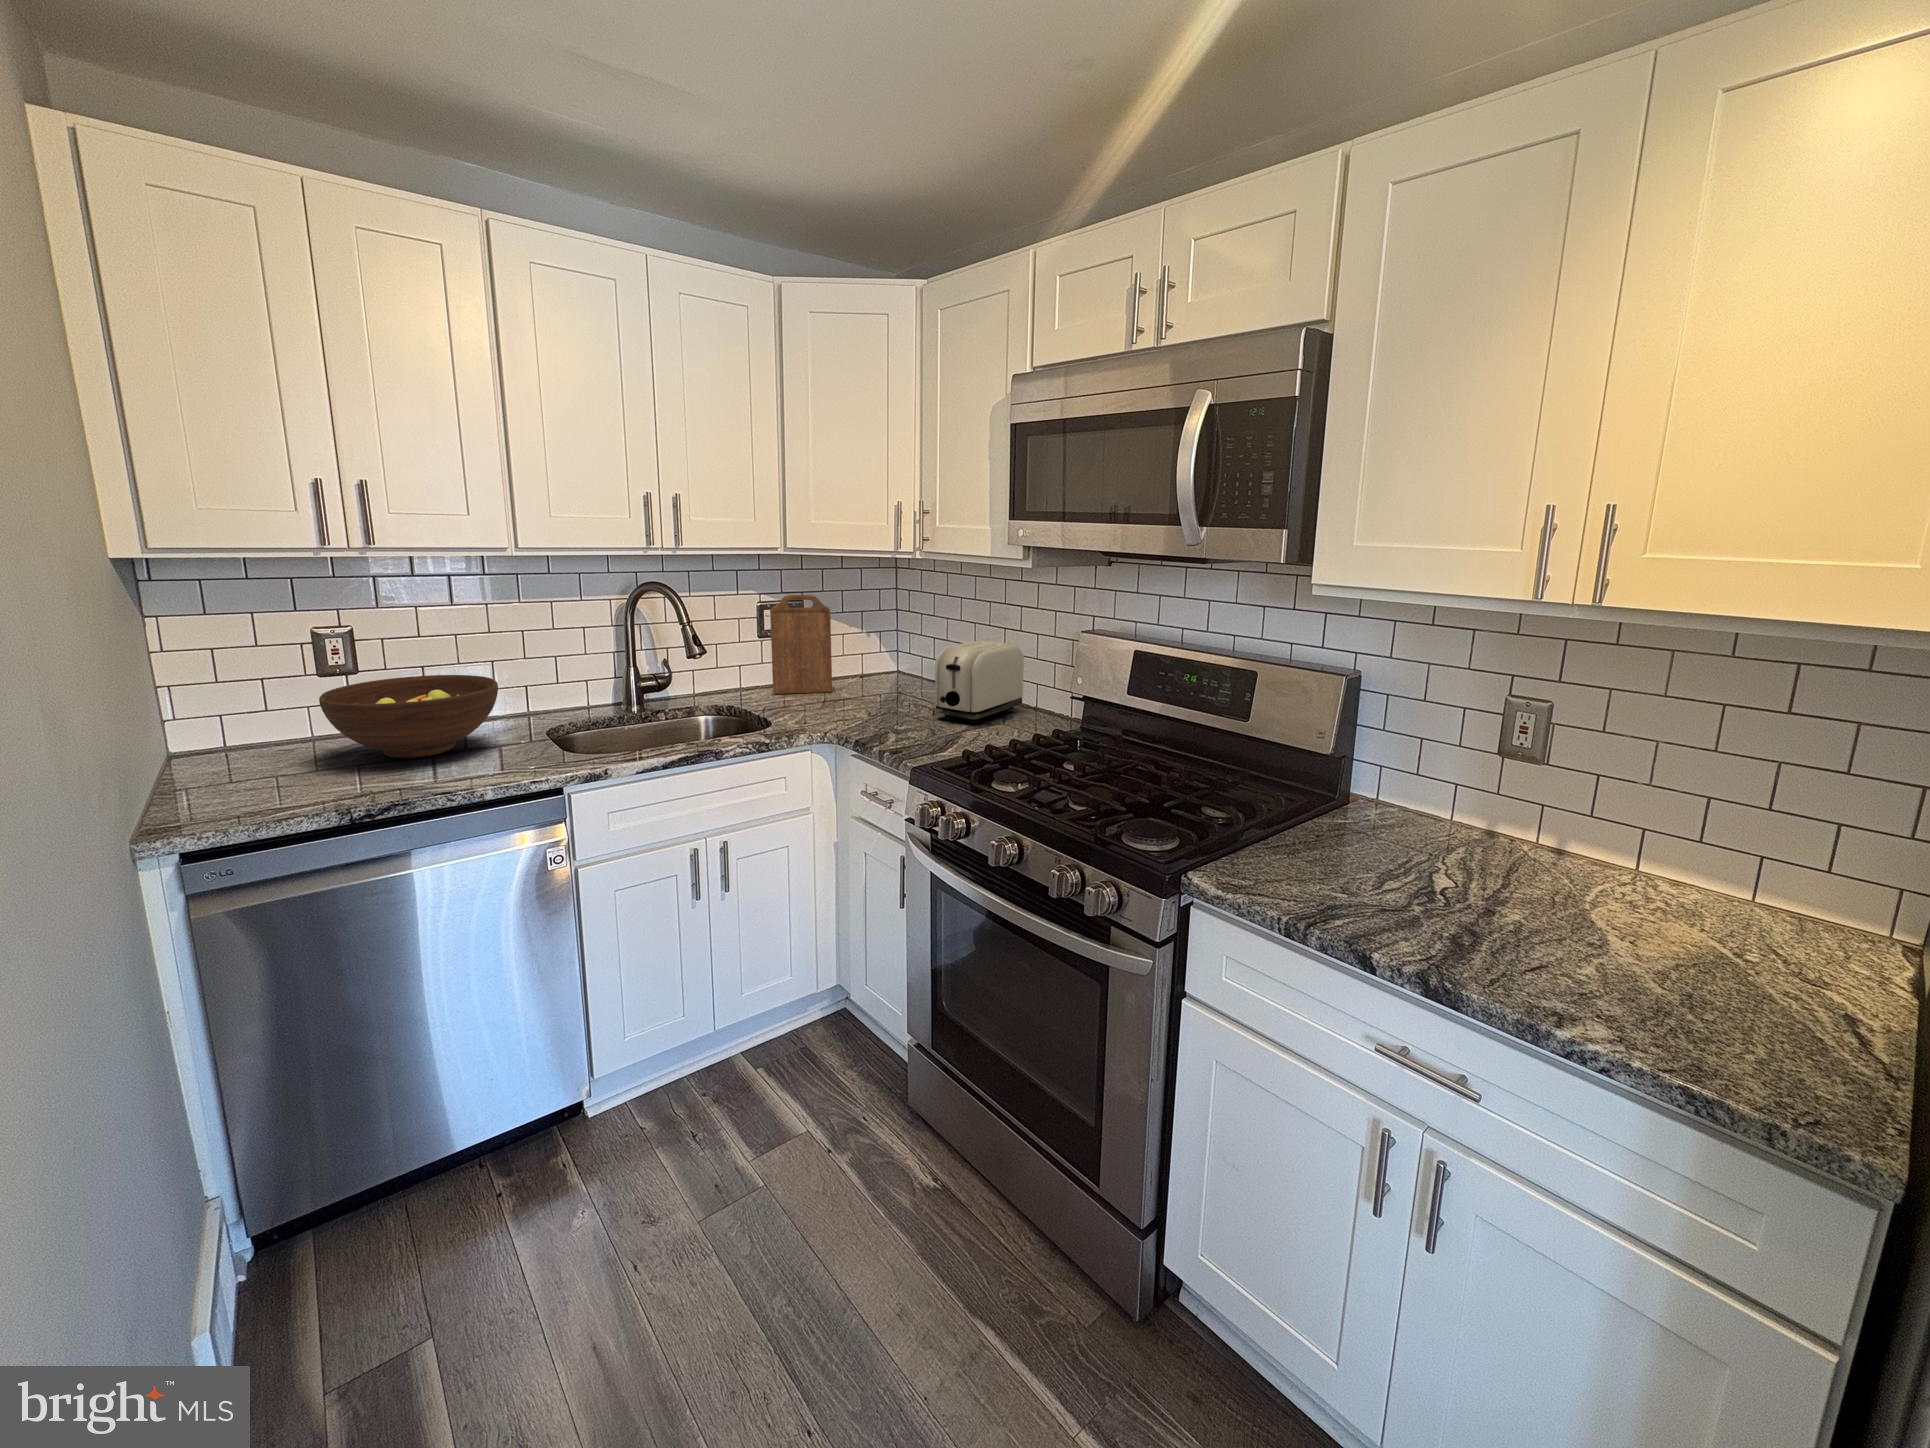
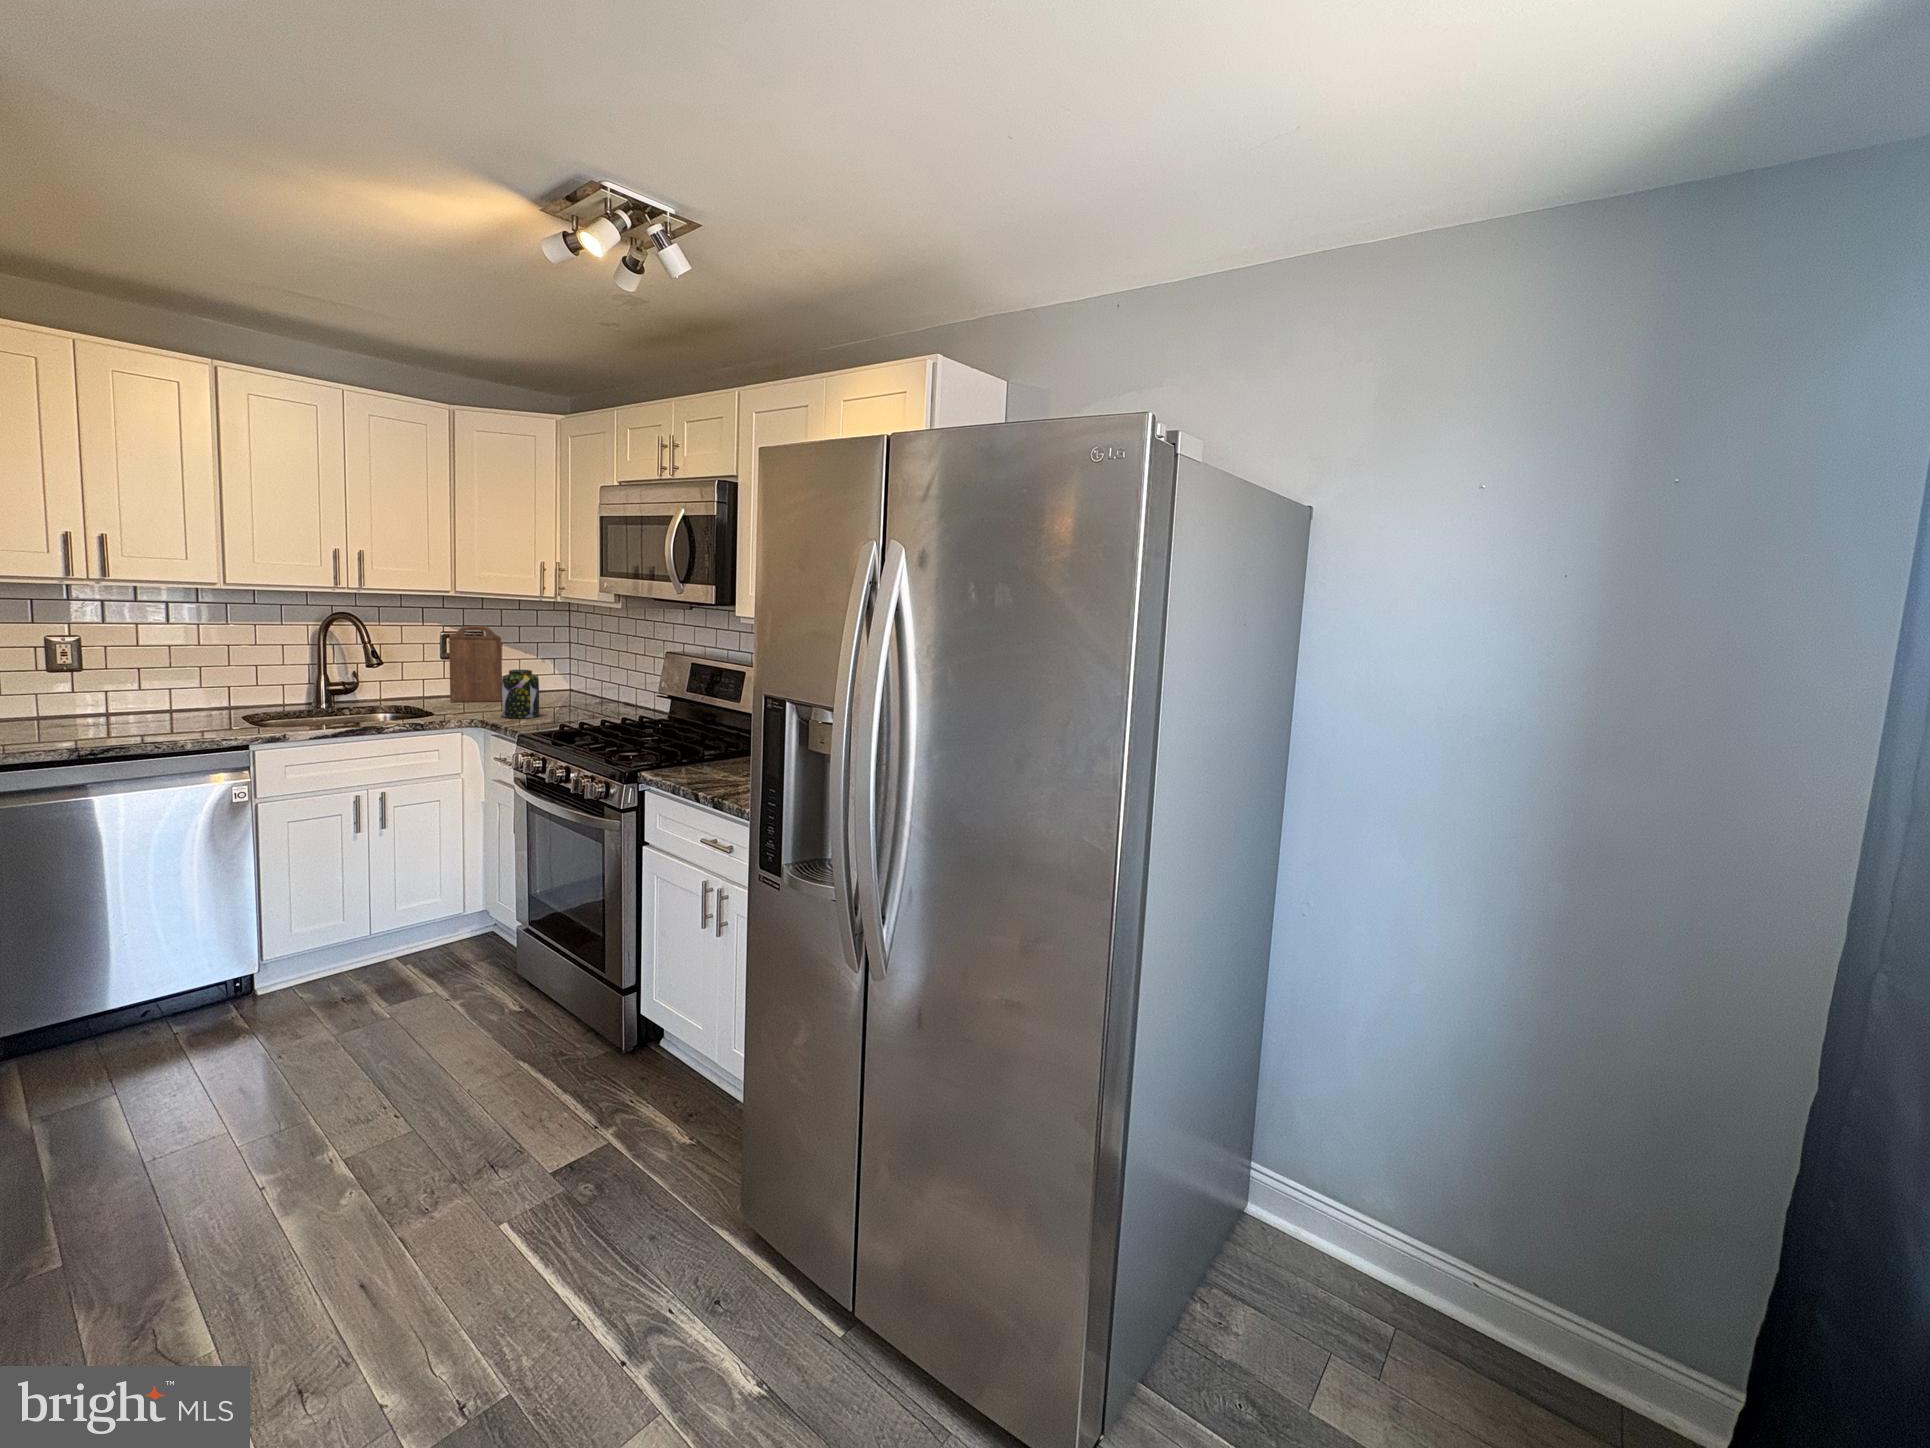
toaster: present [935,641,1024,723] -> none [565,661,643,717]
jar: none [858,657,904,727] -> present [502,670,539,718]
fruit bowl: present [319,675,498,758] -> none [53,673,201,727]

